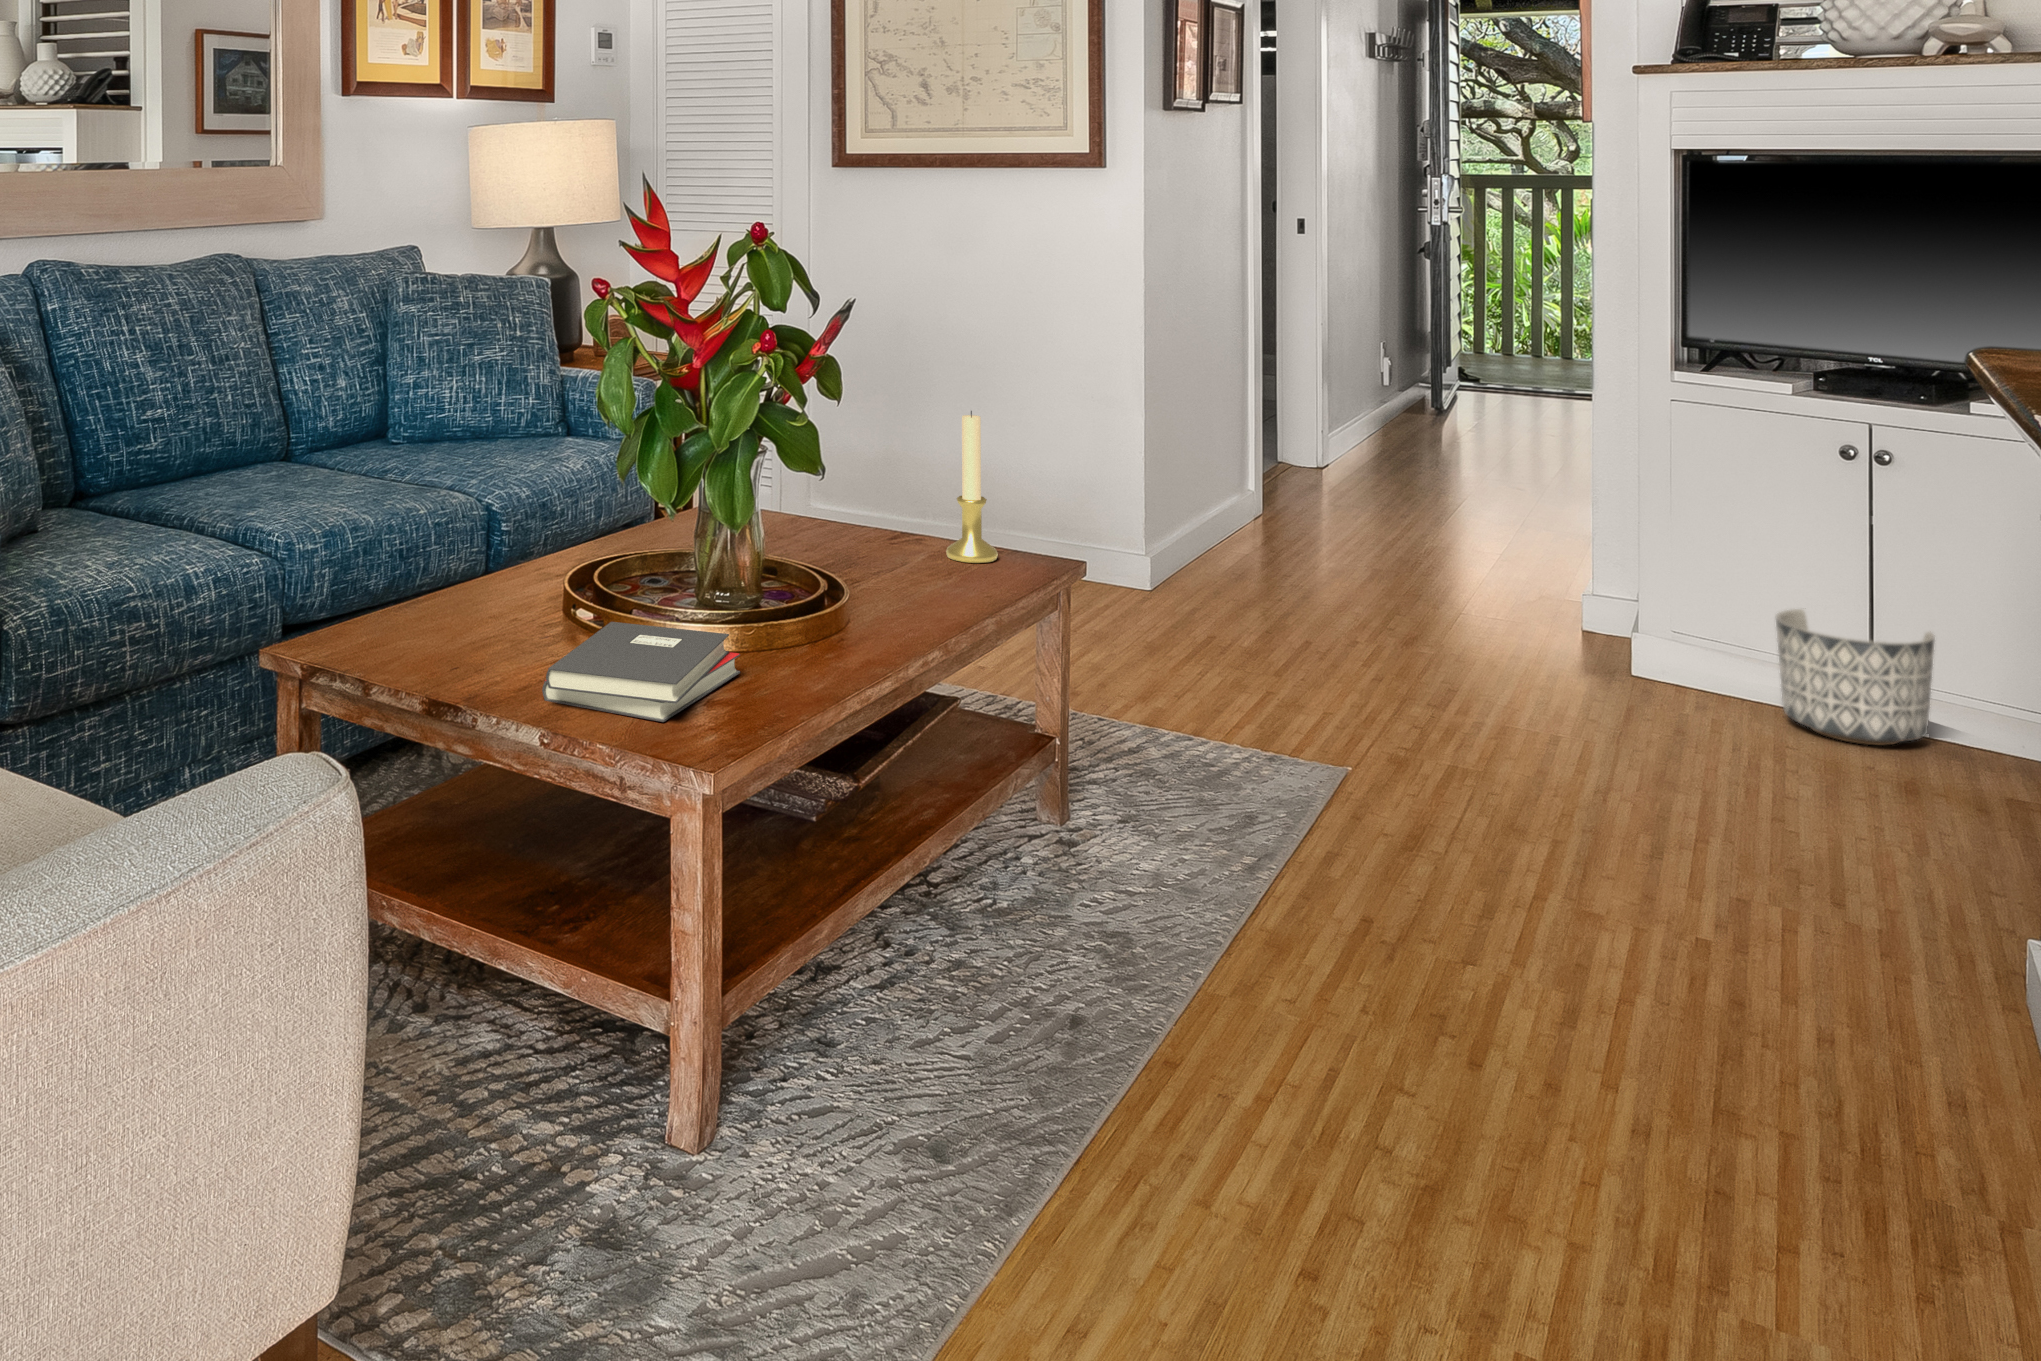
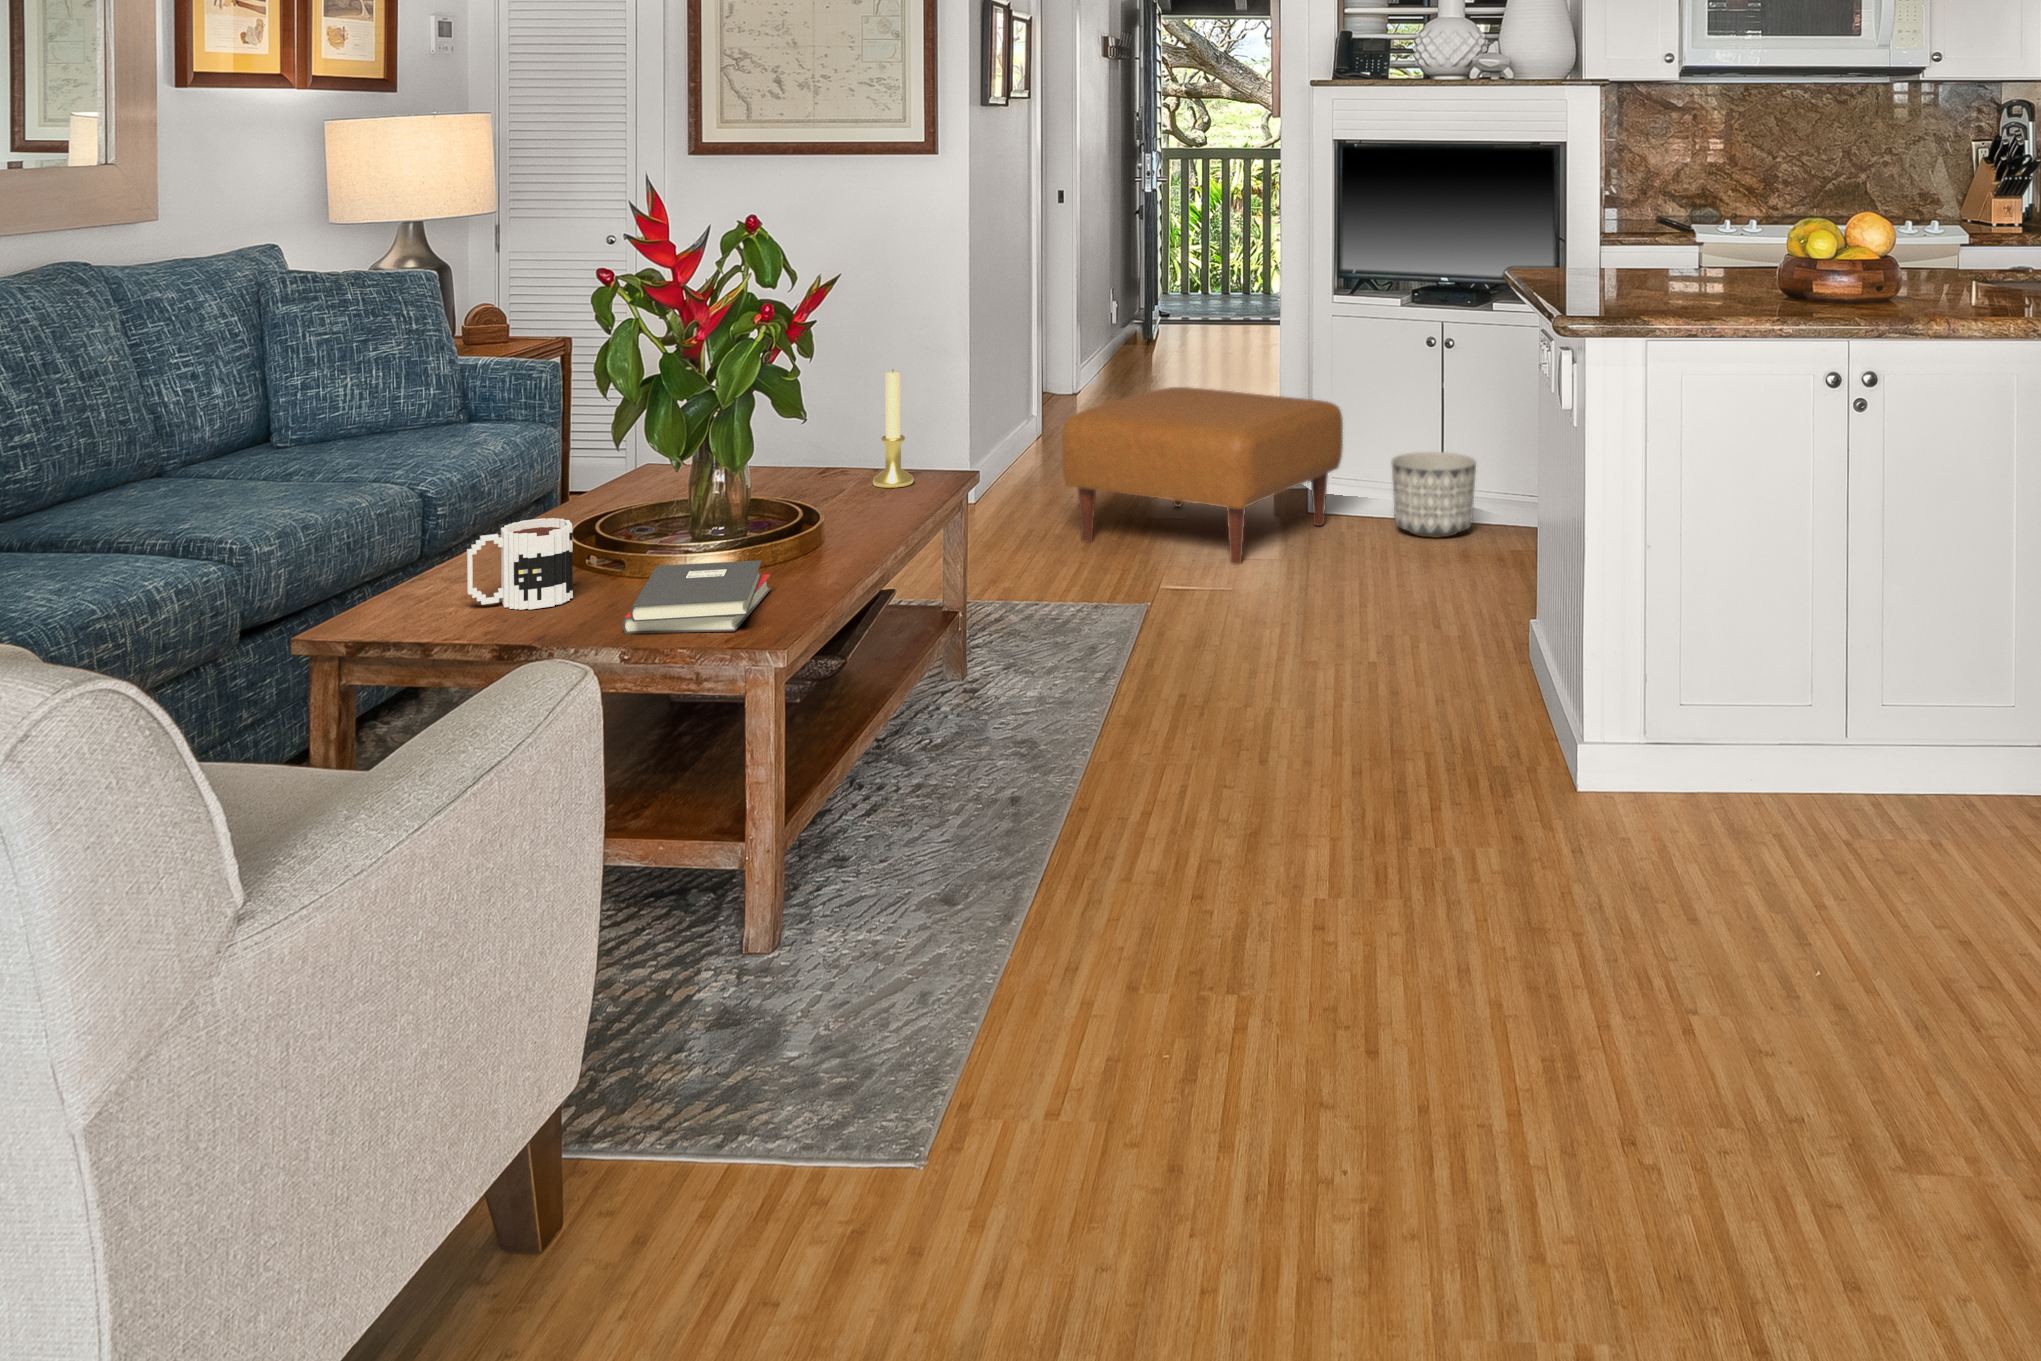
ottoman: none [1258,476,1691,732] -> present [1062,387,1343,565]
mug: none [414,546,525,652] -> present [467,518,573,610]

